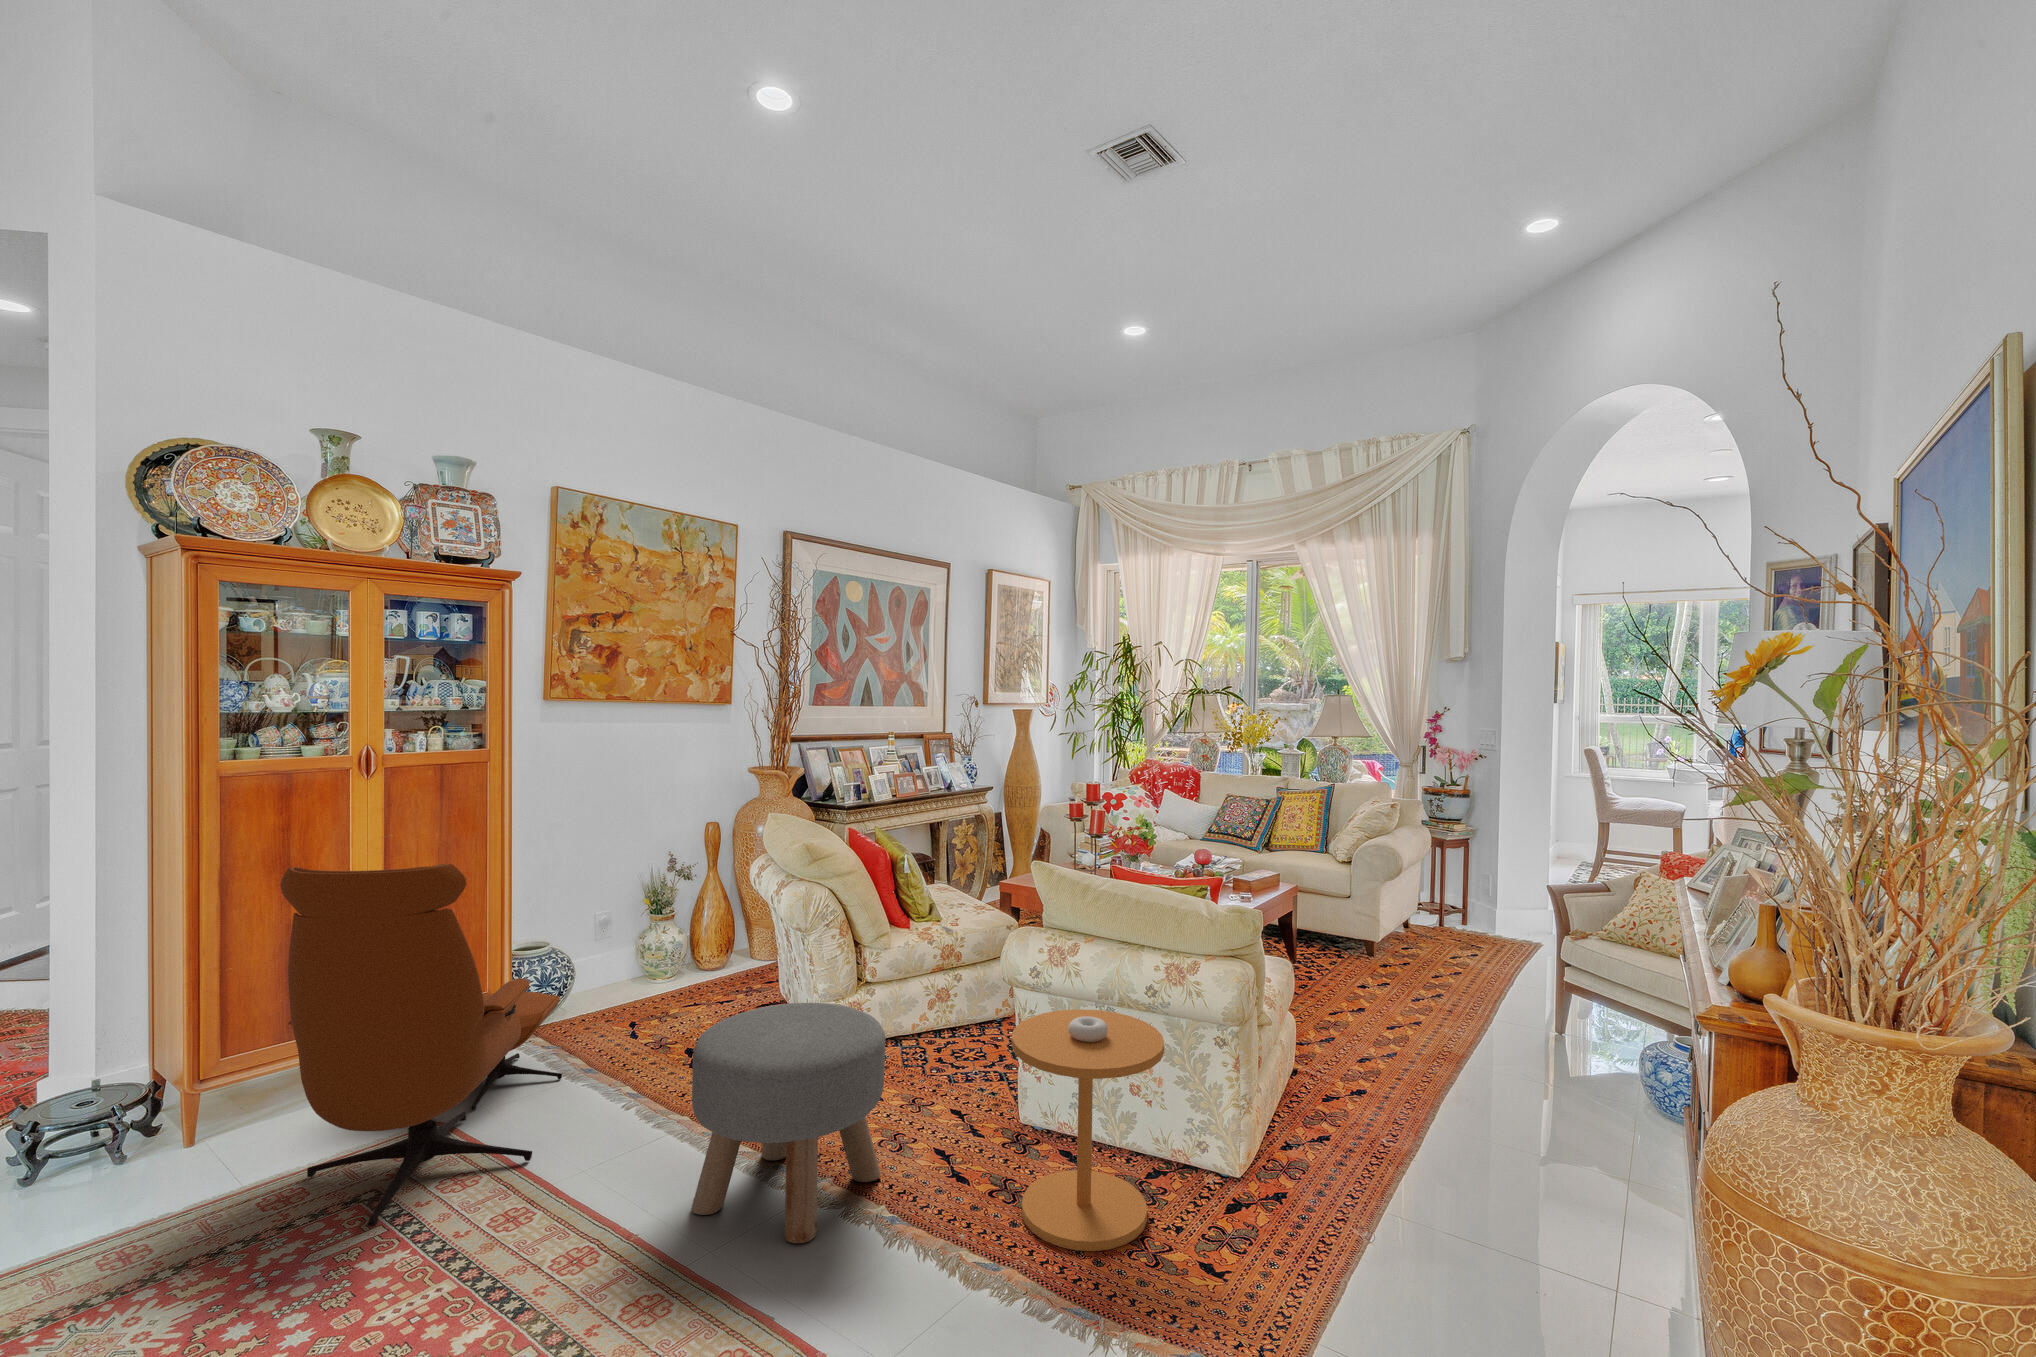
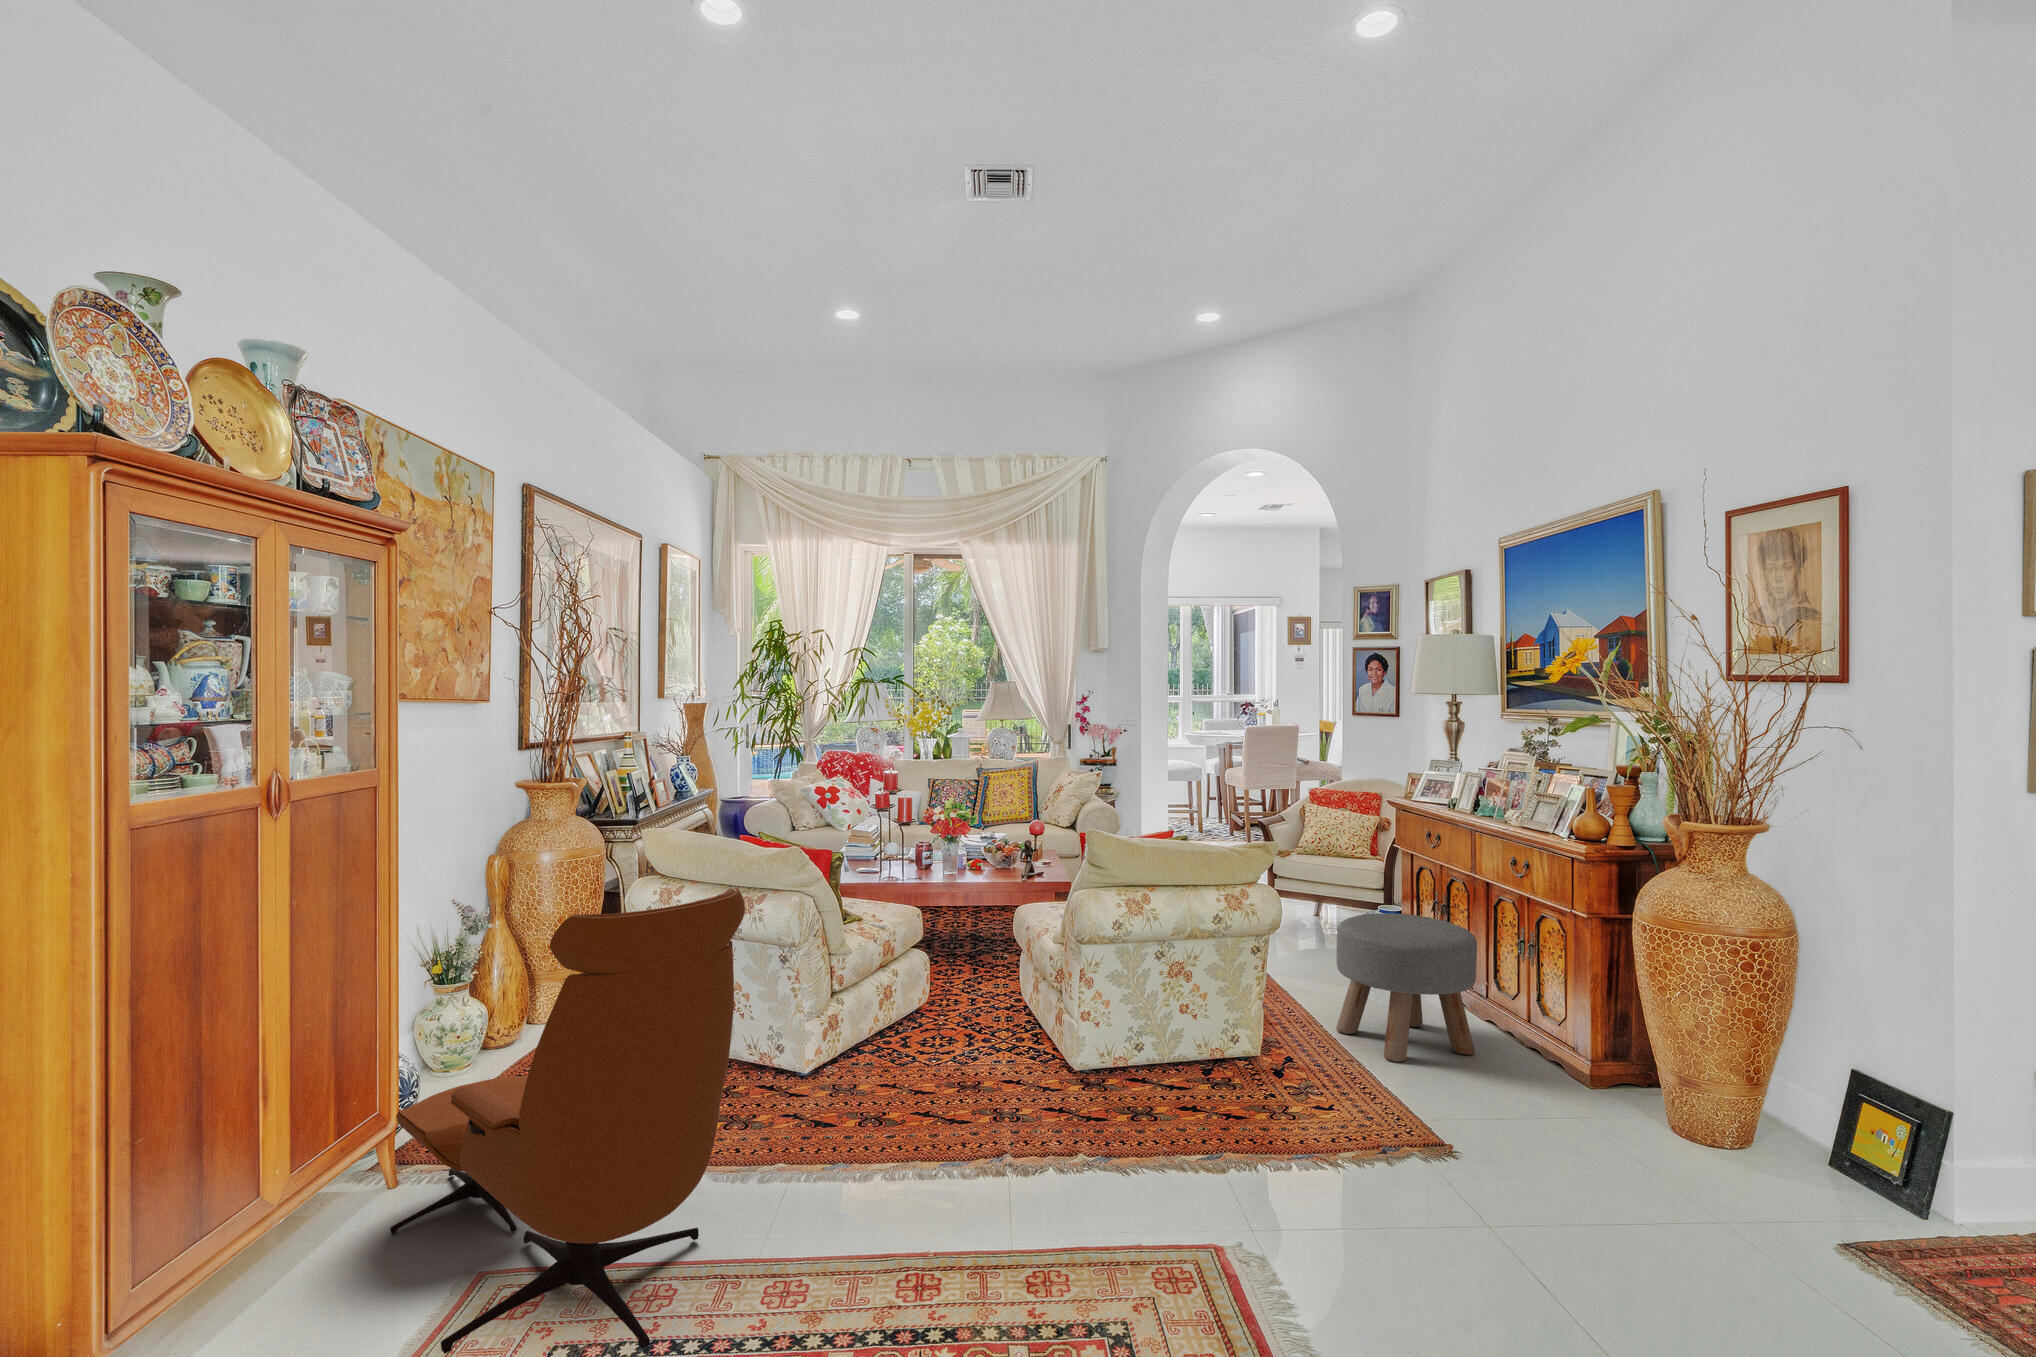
ottoman: present [691,1003,885,1243] -> present [1336,913,1477,1062]
side table: present [1012,1009,1164,1251] -> none [1140,947,1266,1130]

